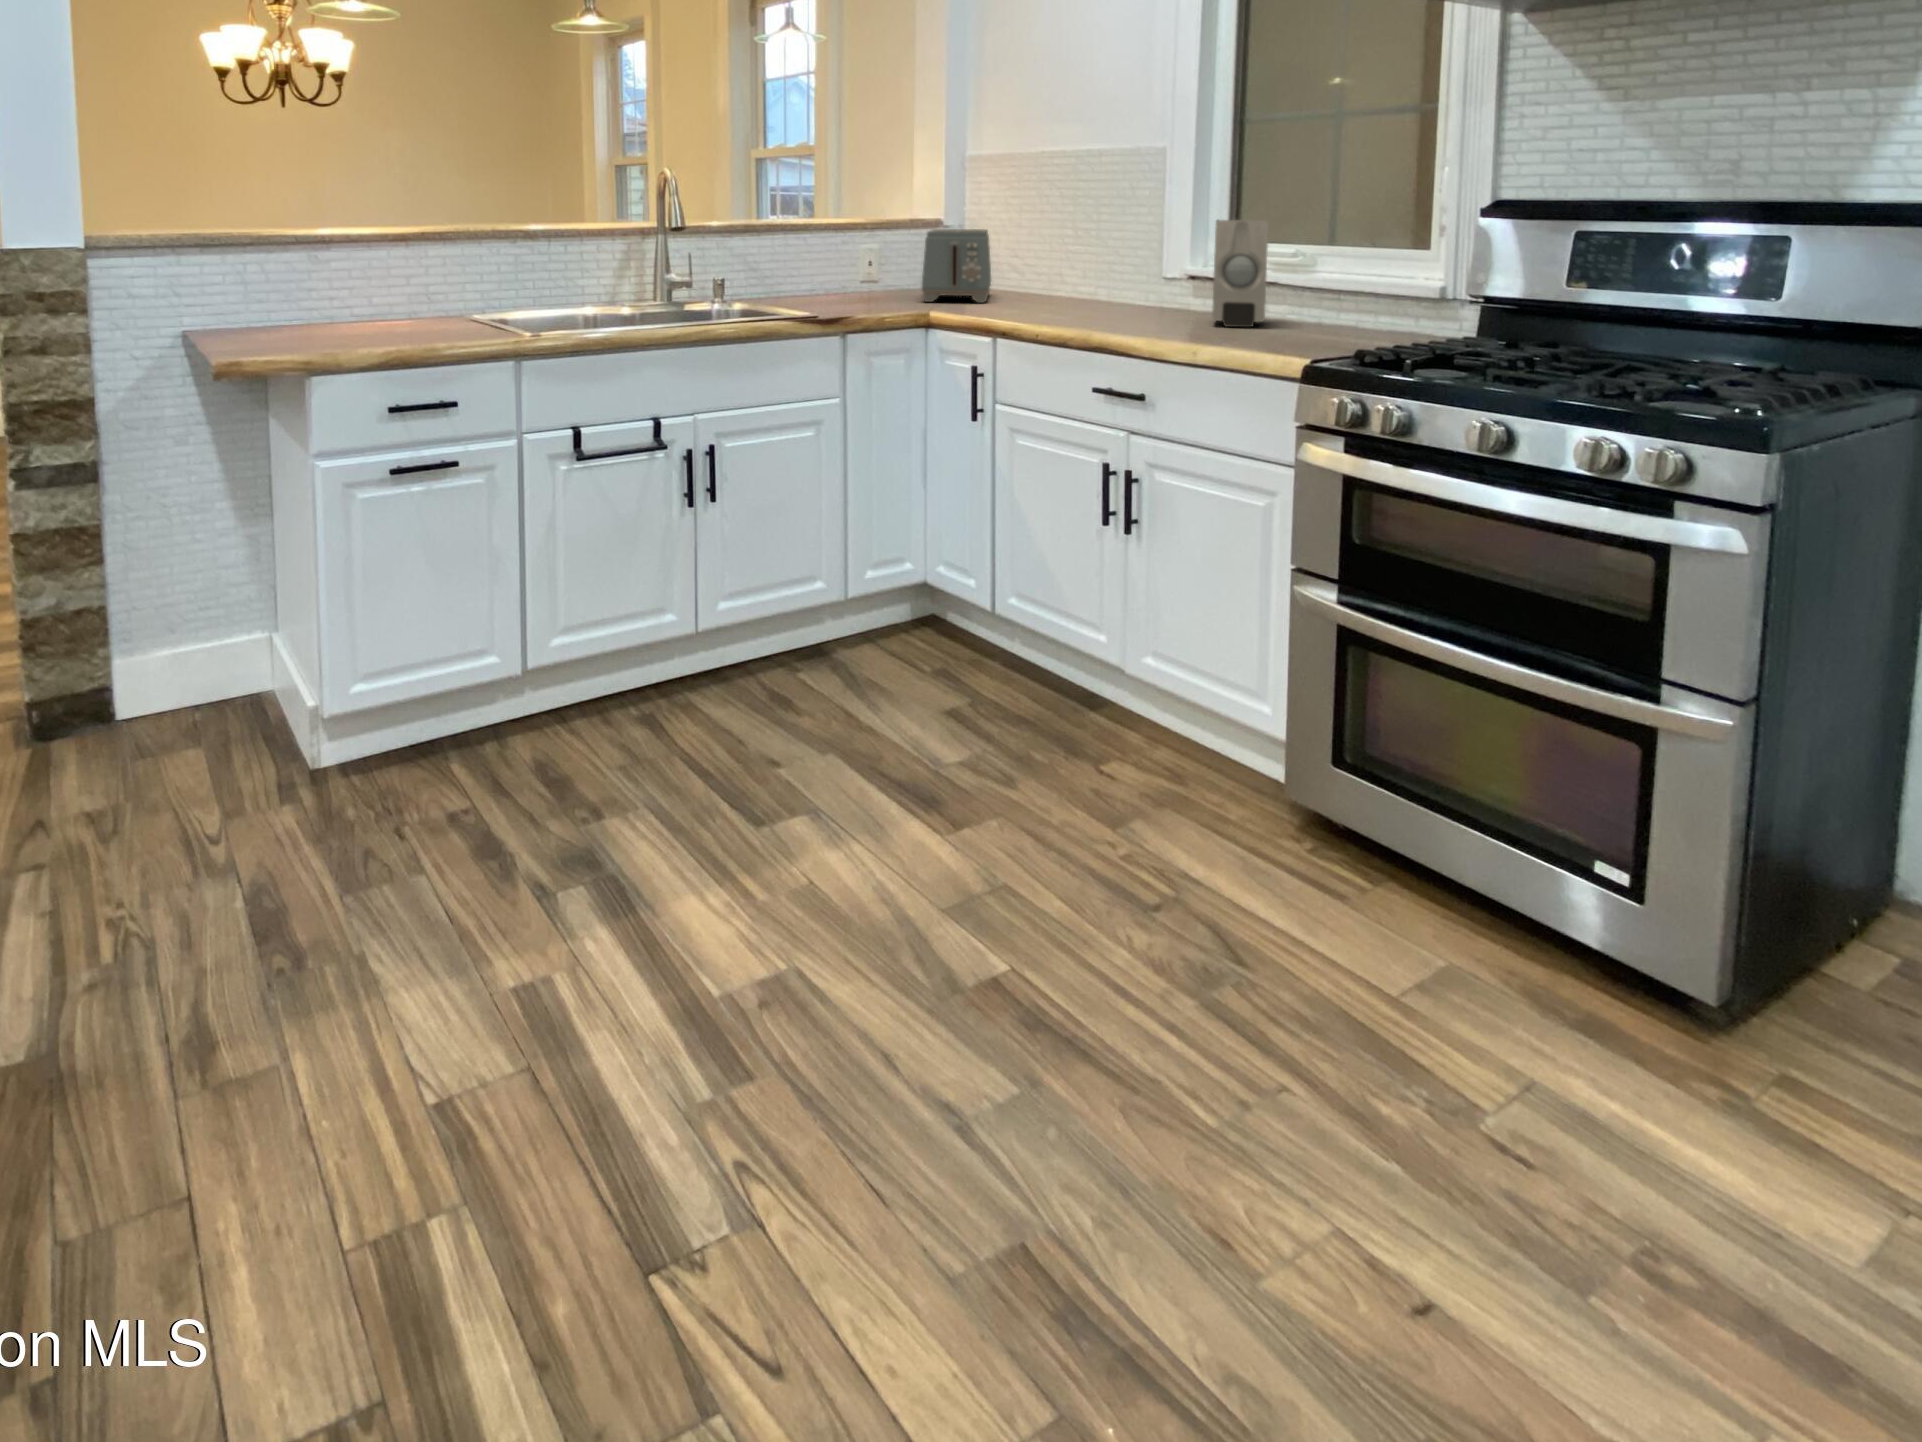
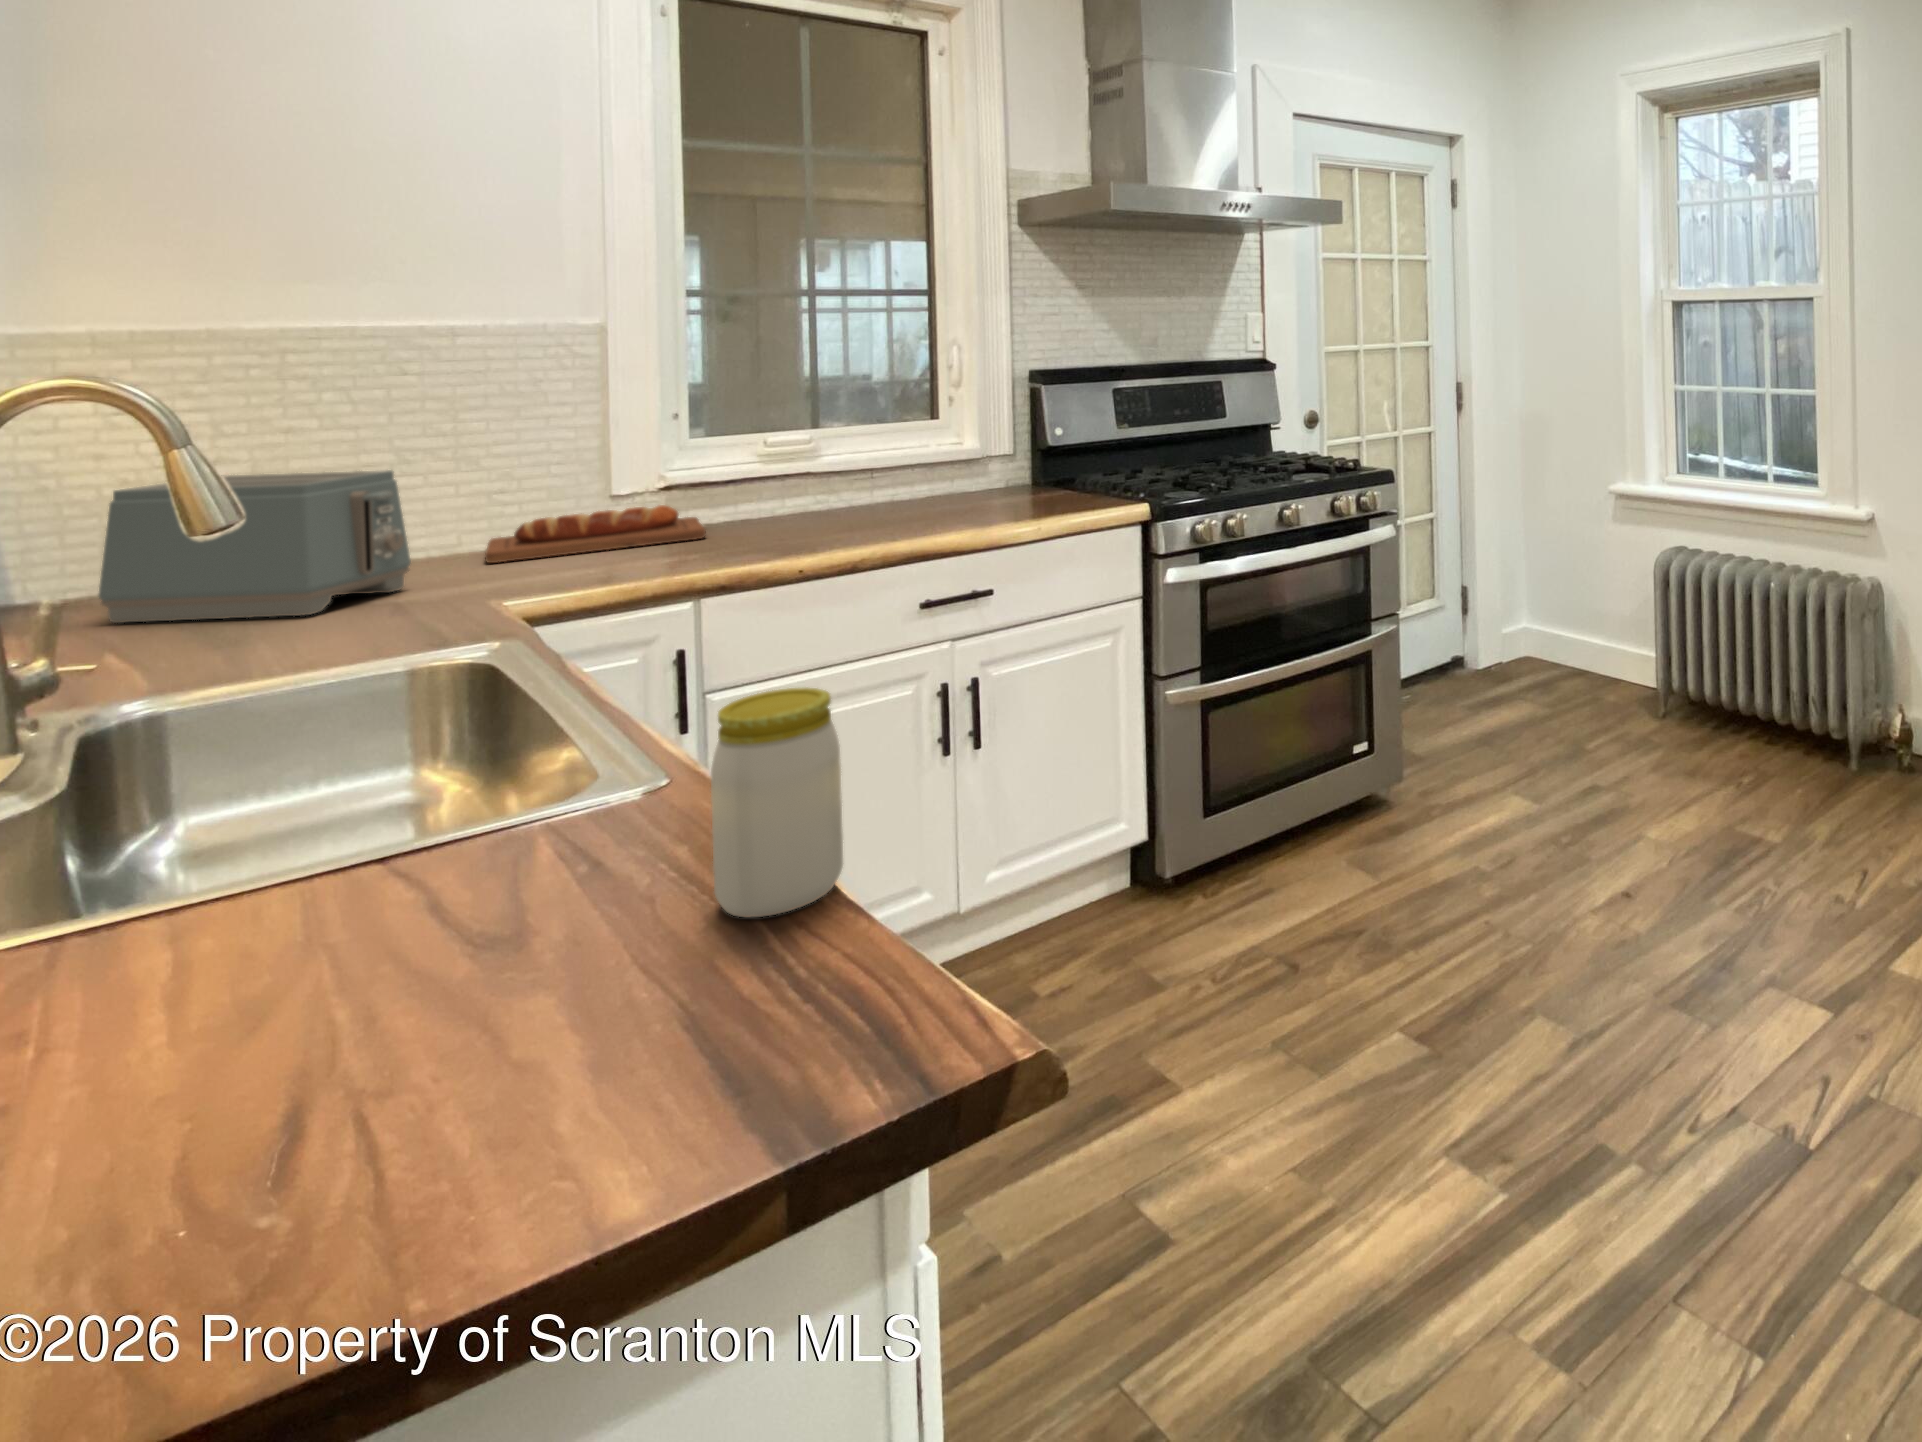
soap dispenser: present [1212,220,1268,327] -> none [802,403,908,520]
jar: none [371,277,416,351] -> present [711,687,843,917]
bread loaf: none [1058,282,1196,313] -> present [485,505,706,563]

